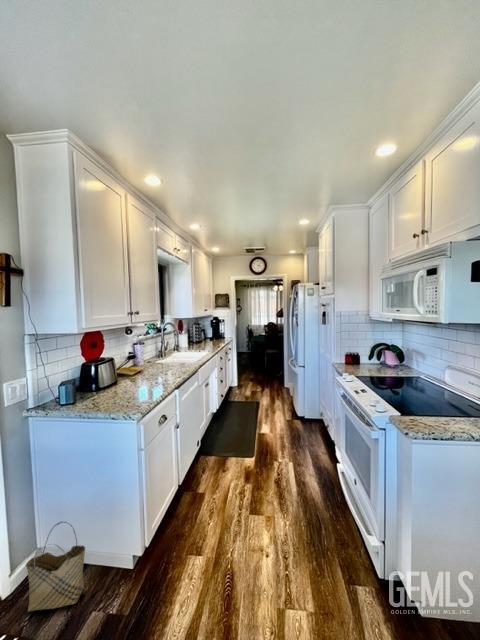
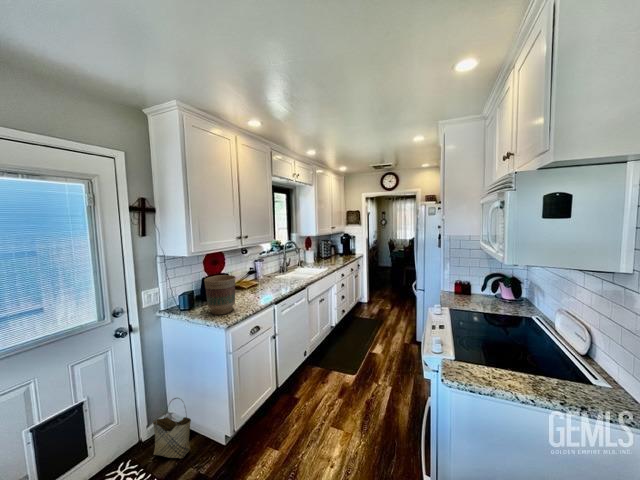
flower pot: none [99,355,139,404] -> present [204,275,236,315]

